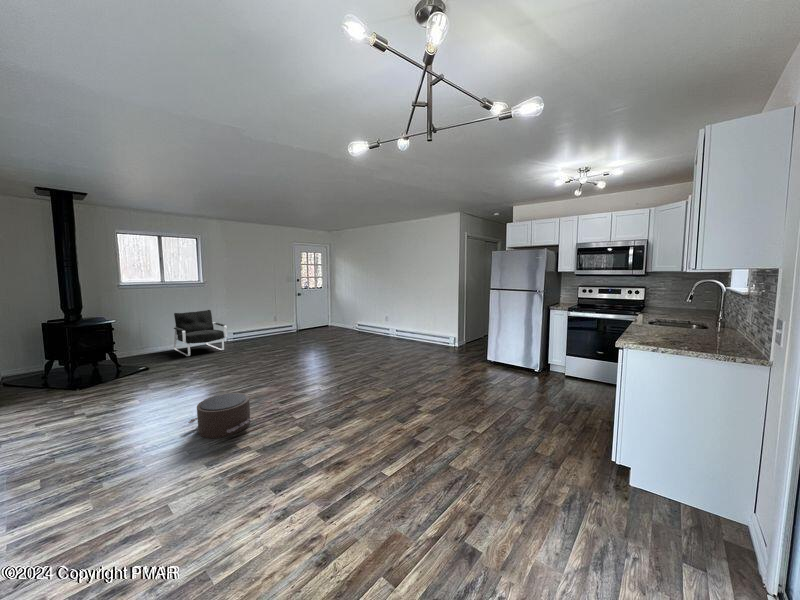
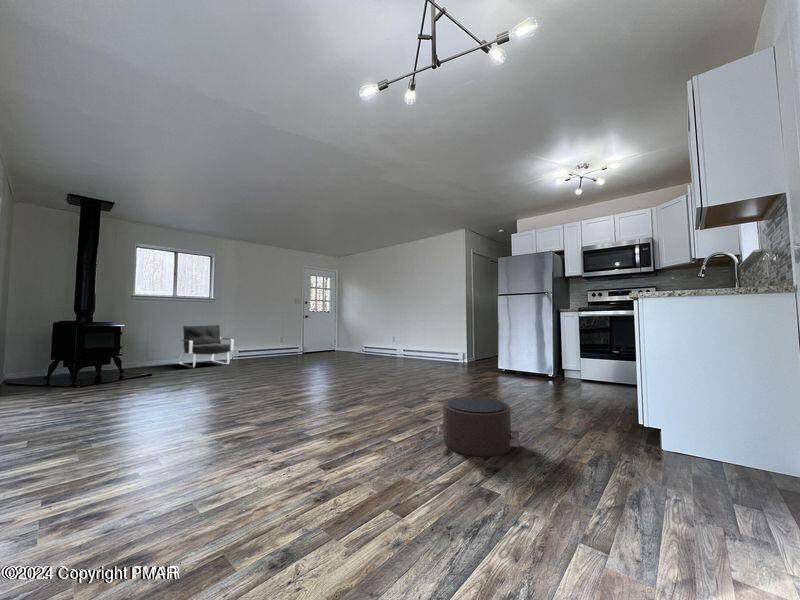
pouf: present [188,393,252,438] -> present [431,397,520,456]

